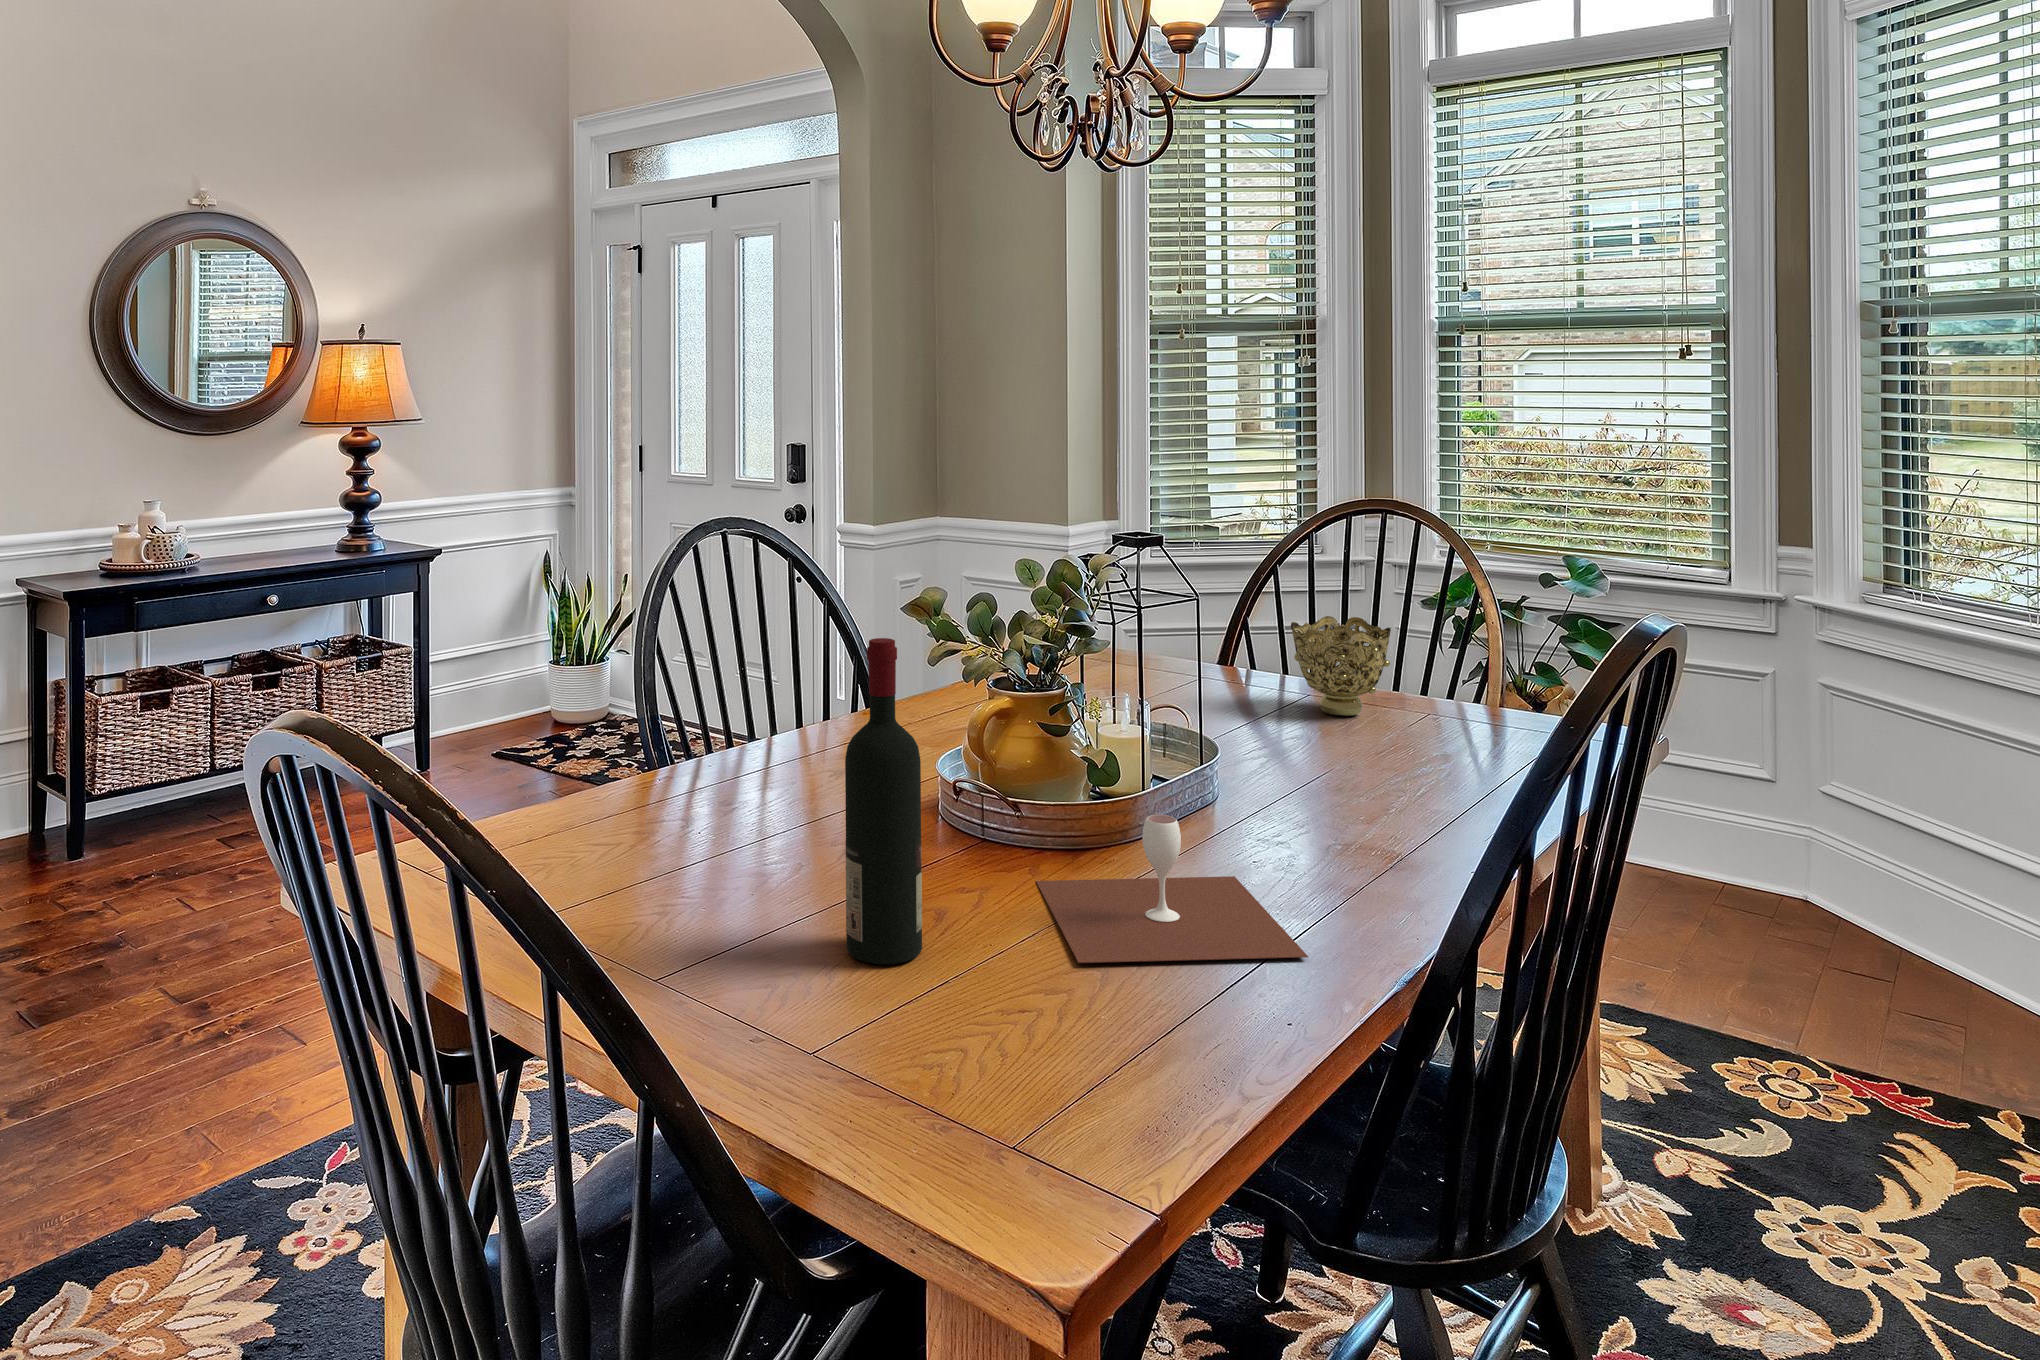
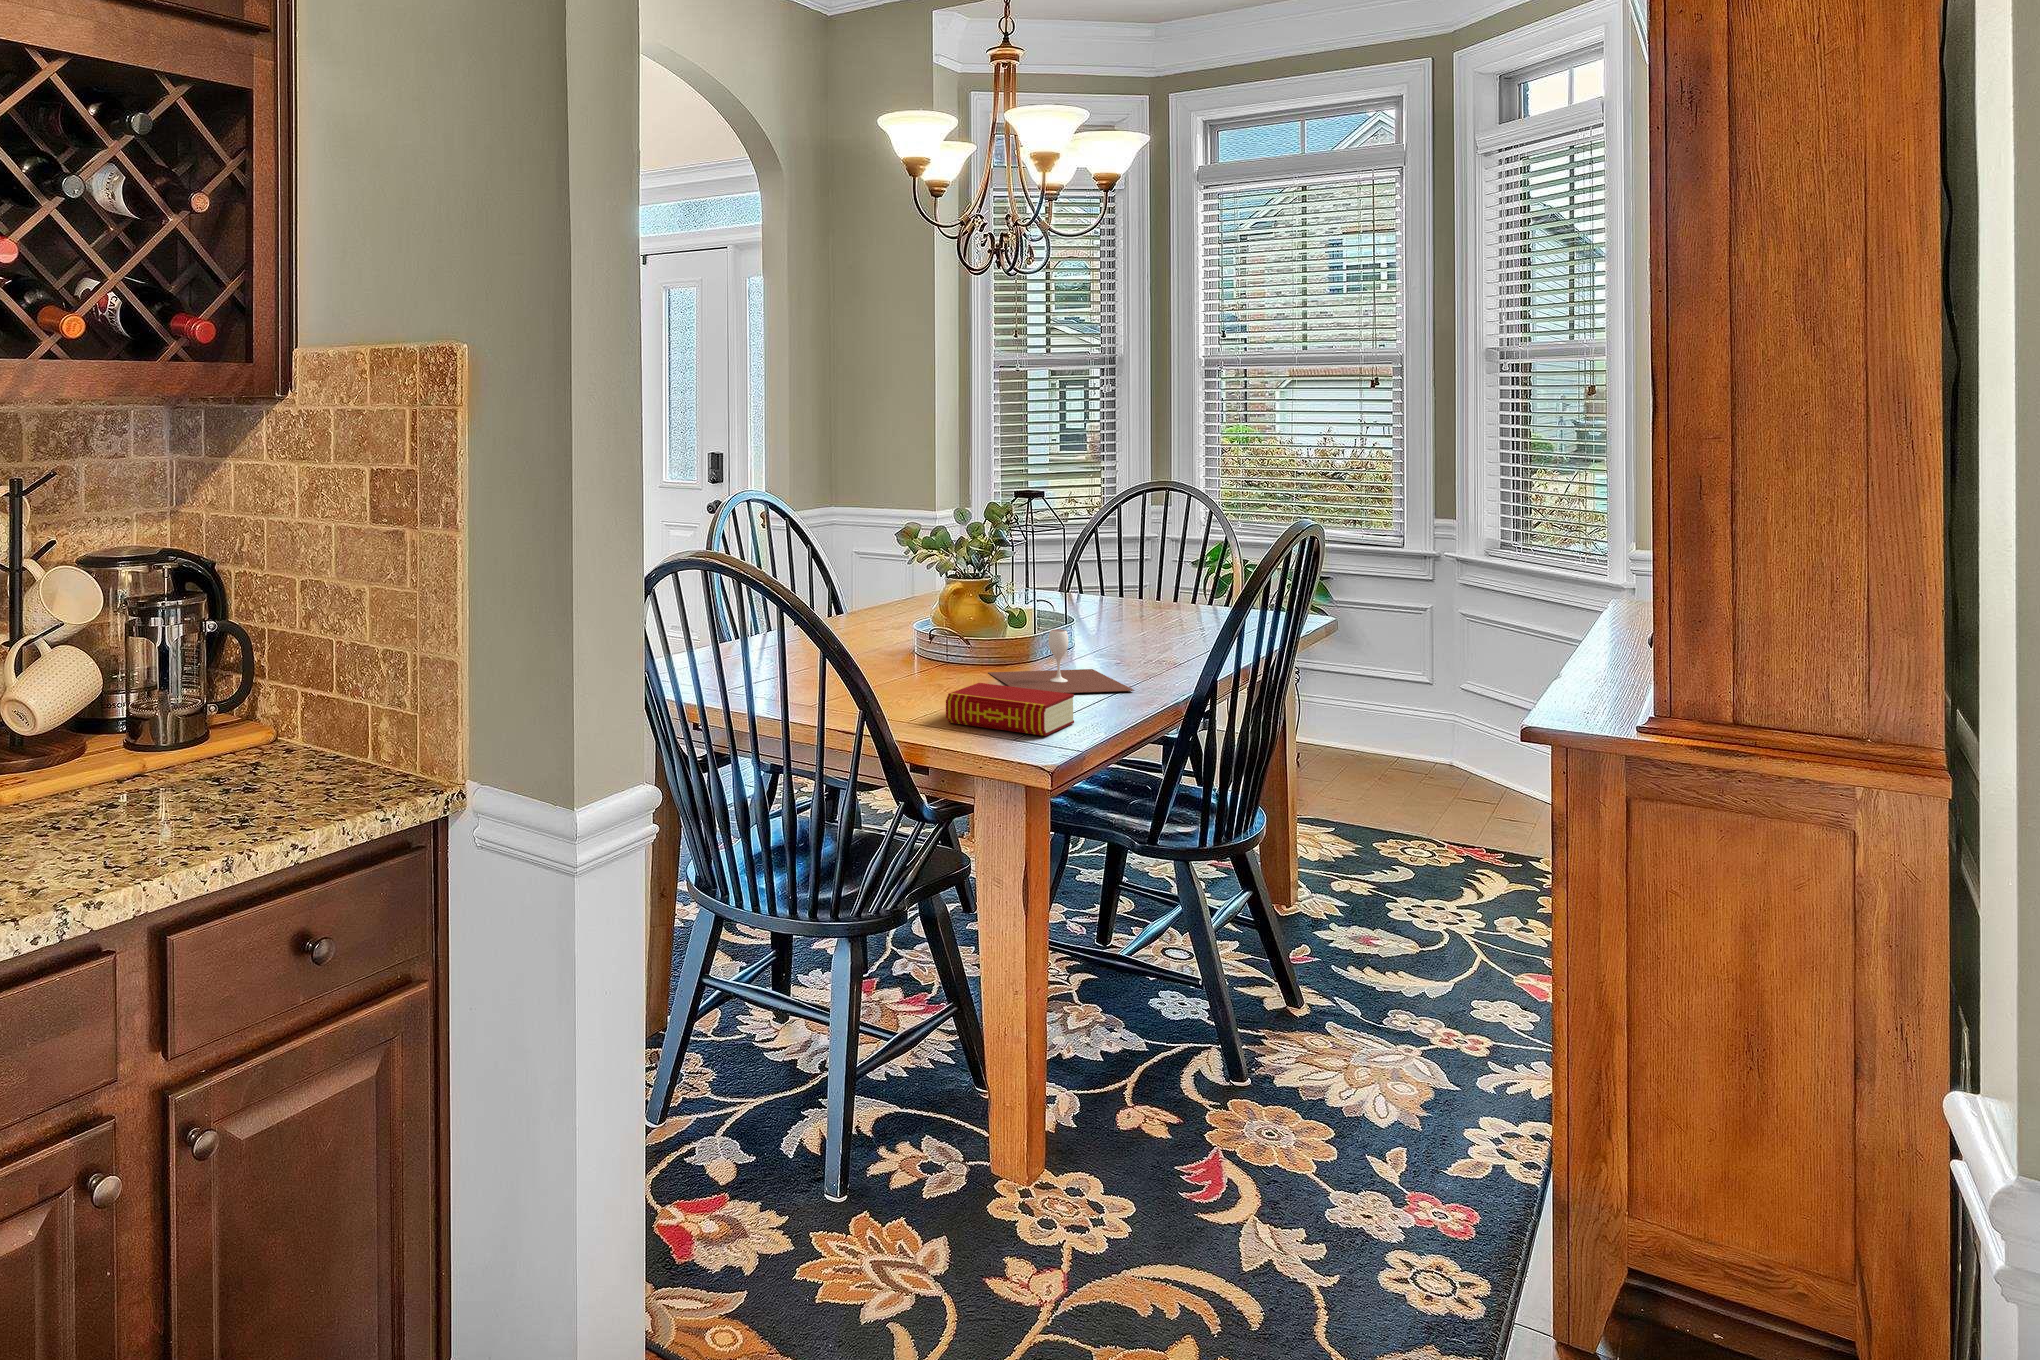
decorative bowl: present [1291,616,1391,716] -> none [1111,551,1173,610]
wine bottle: present [845,638,922,964] -> none [902,535,942,697]
book: none [884,959,1163,1141] -> present [946,683,1074,736]

